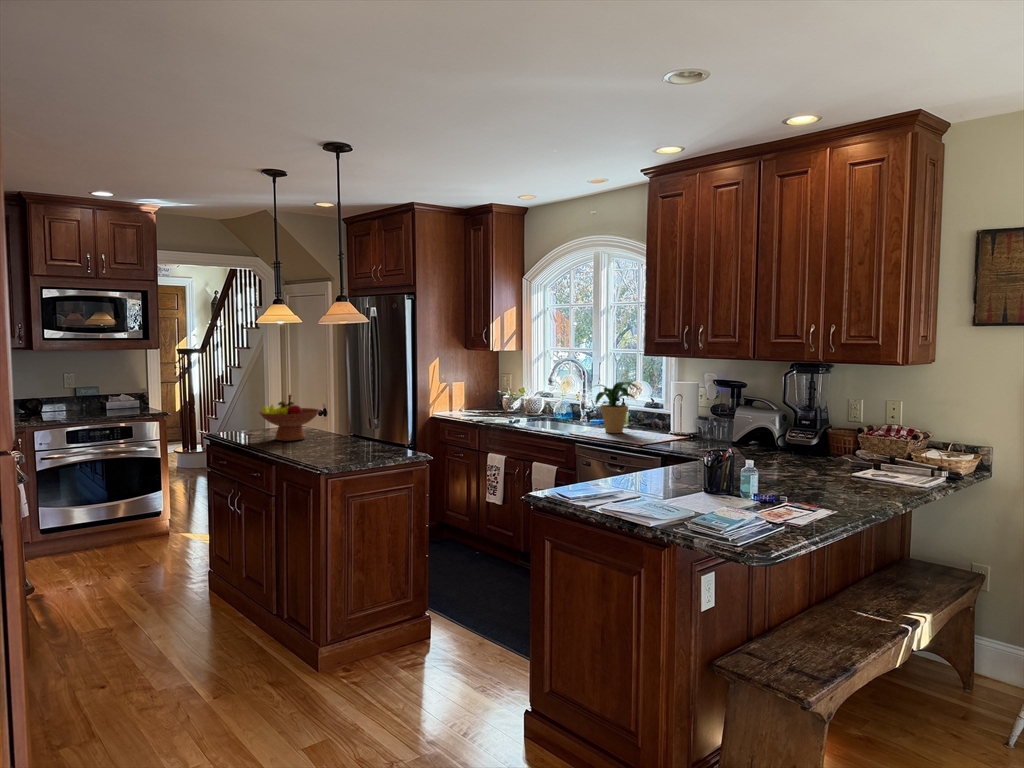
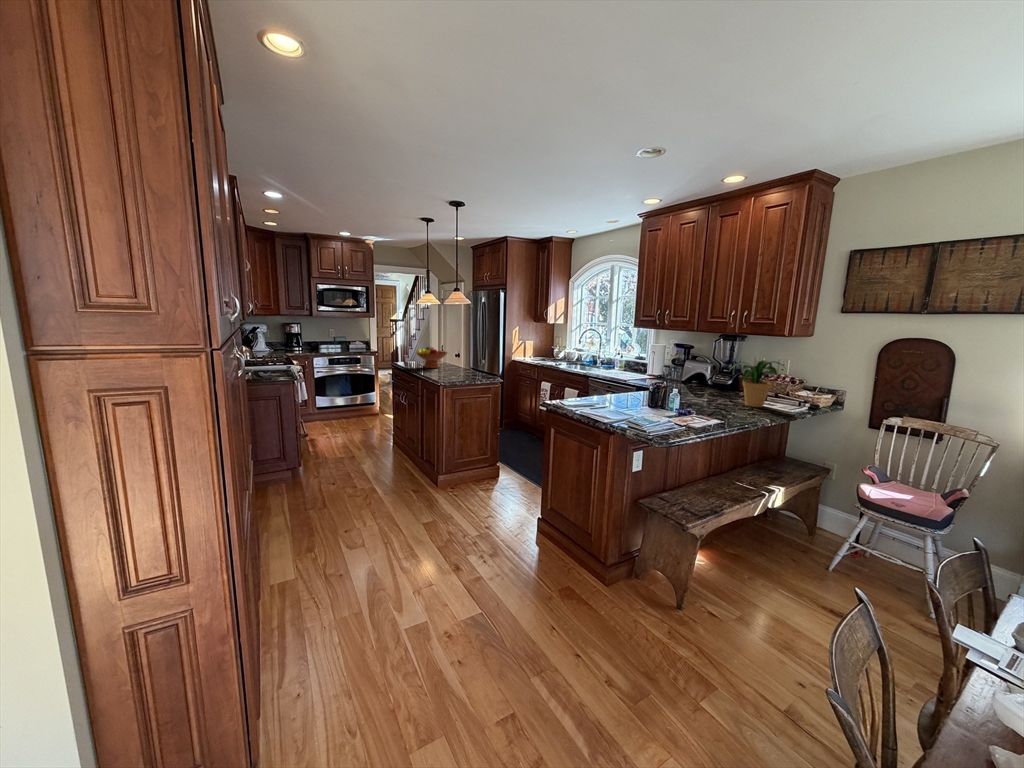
potted plant: present [595,382,638,433] -> present [731,360,782,407]

